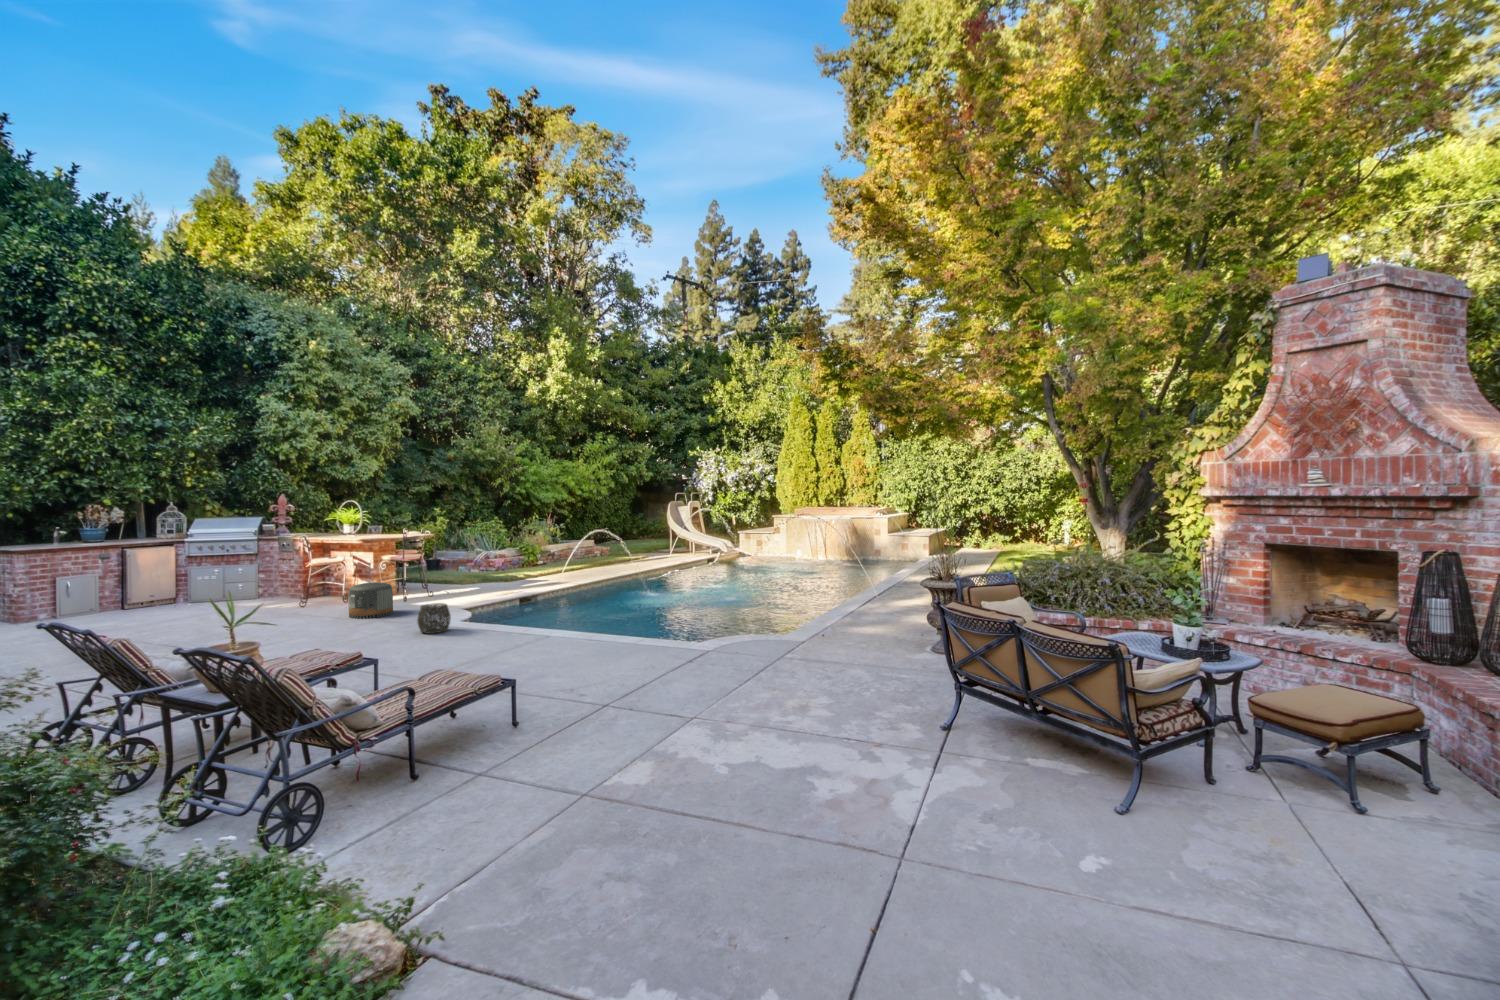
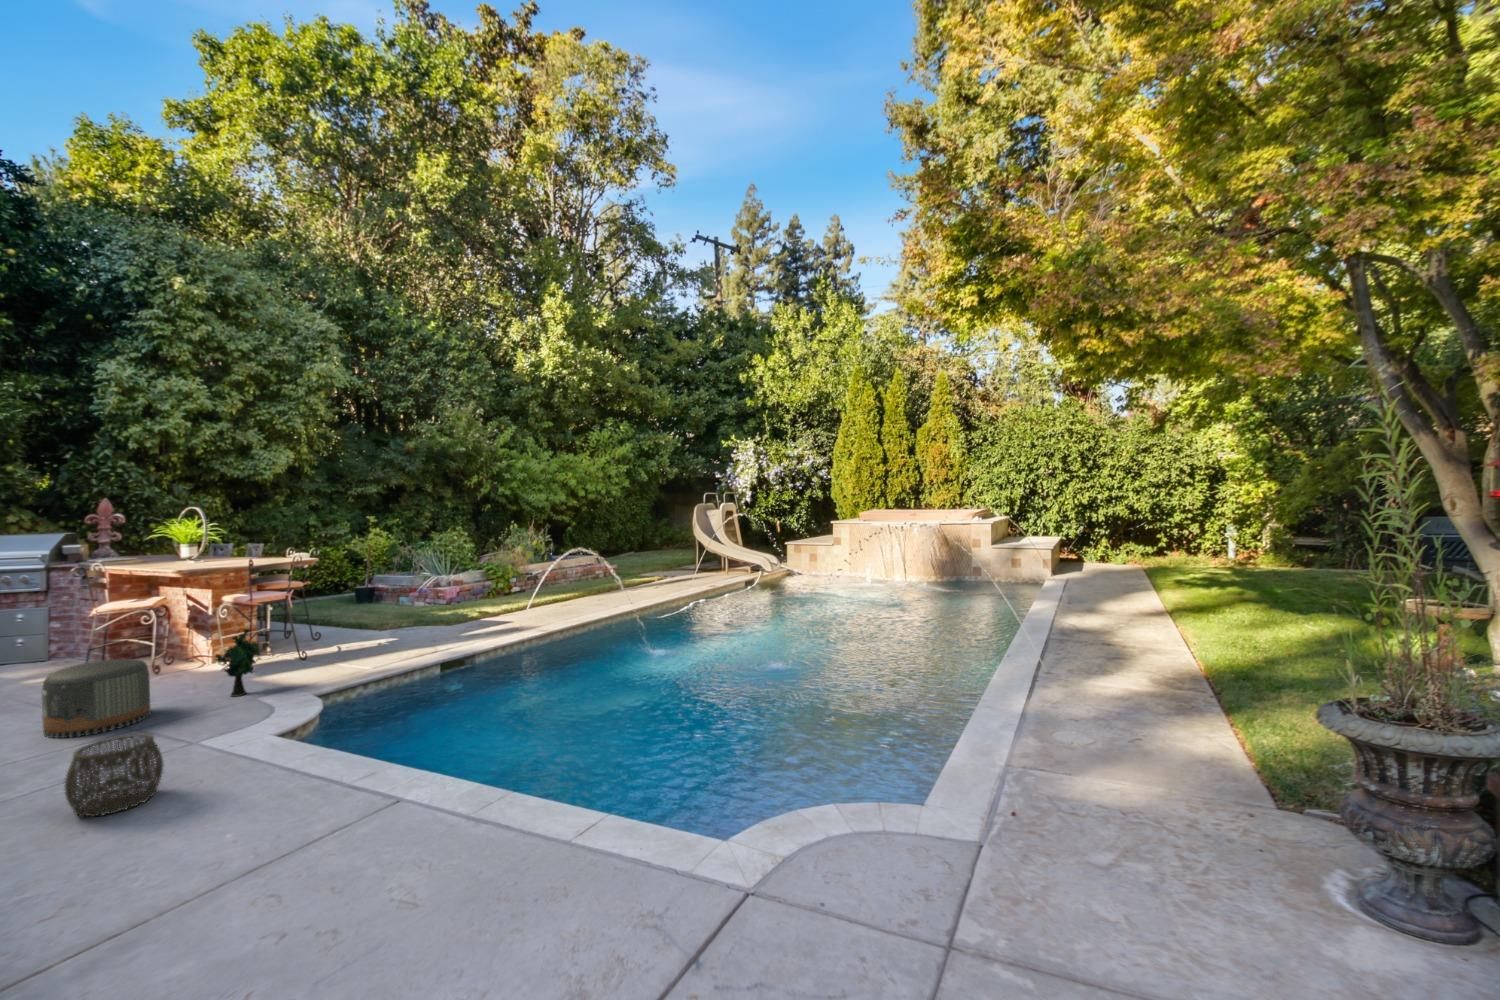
decorative plant: none [415,570,438,607] -> present [215,629,260,697]

